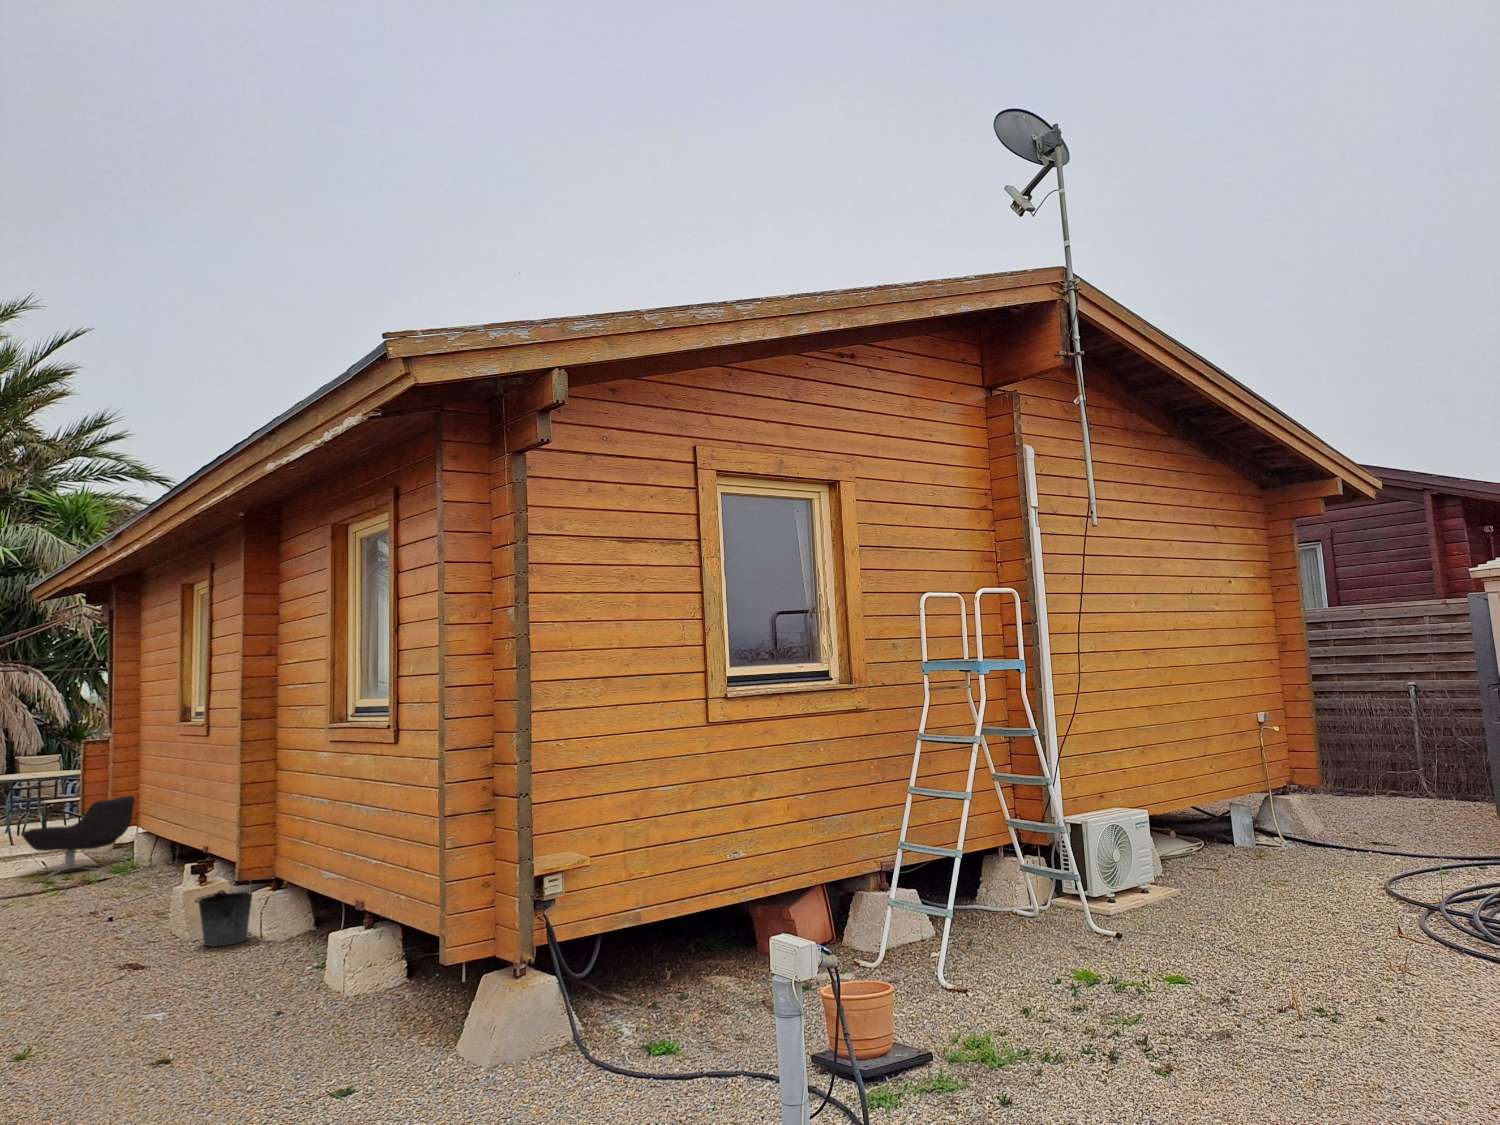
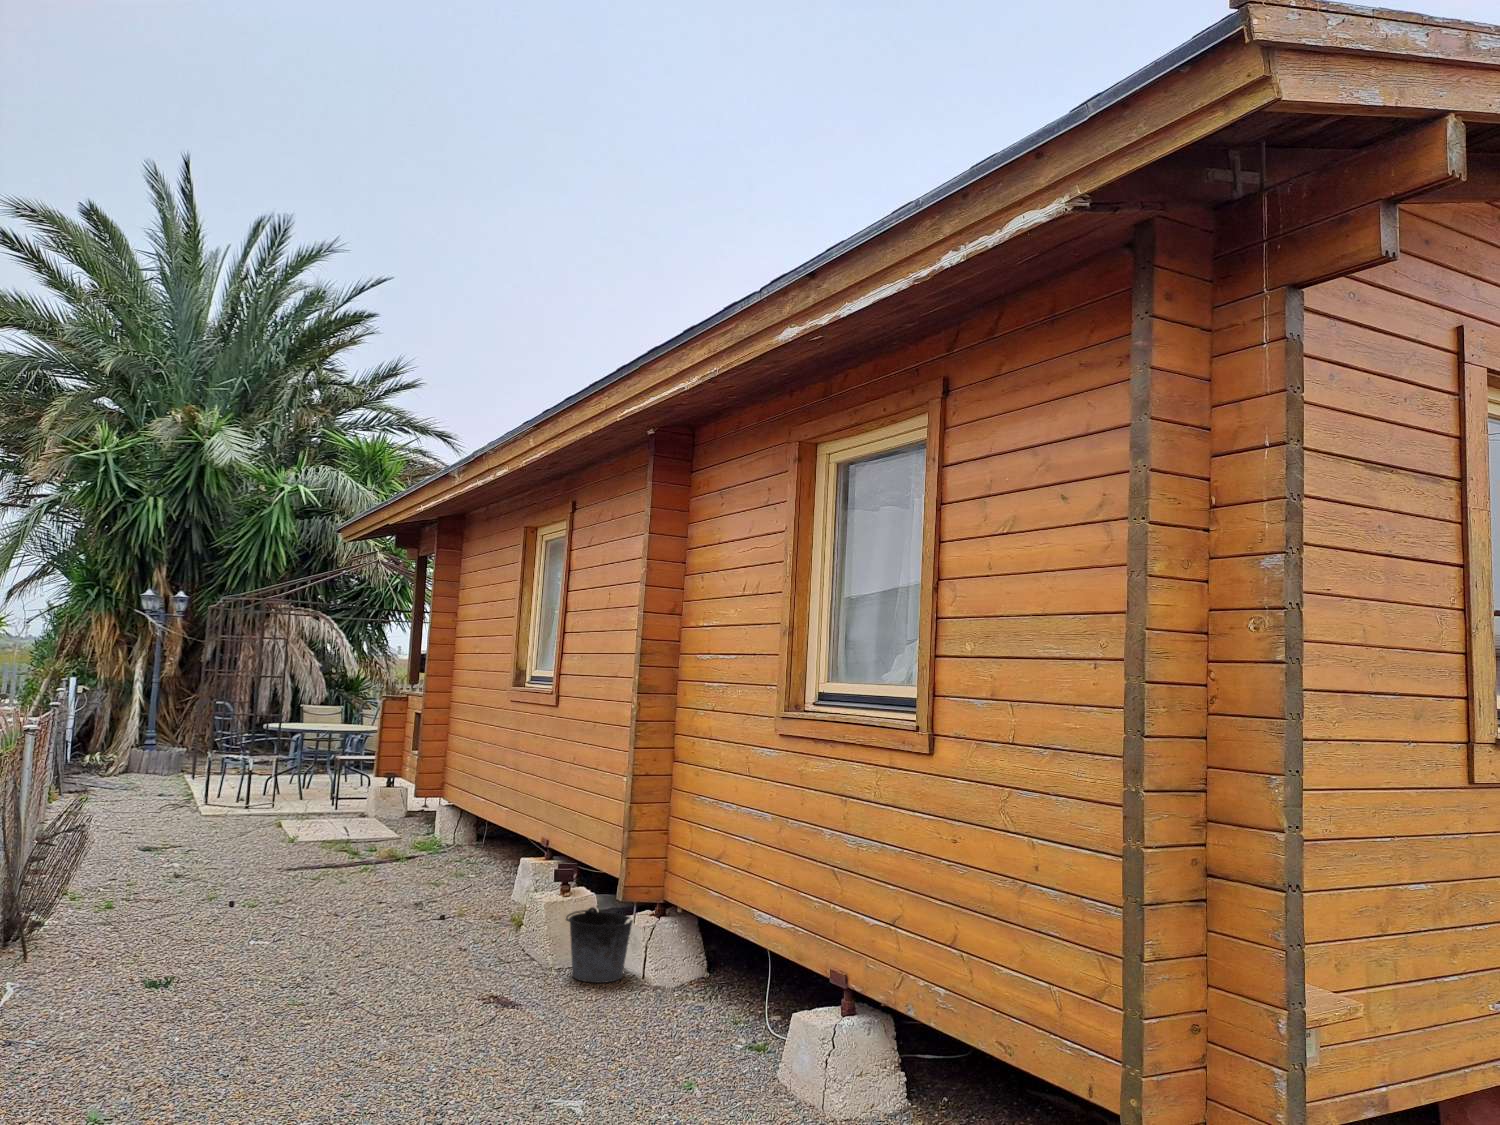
lounge chair: present [22,796,135,876] -> none [329,764,444,846]

